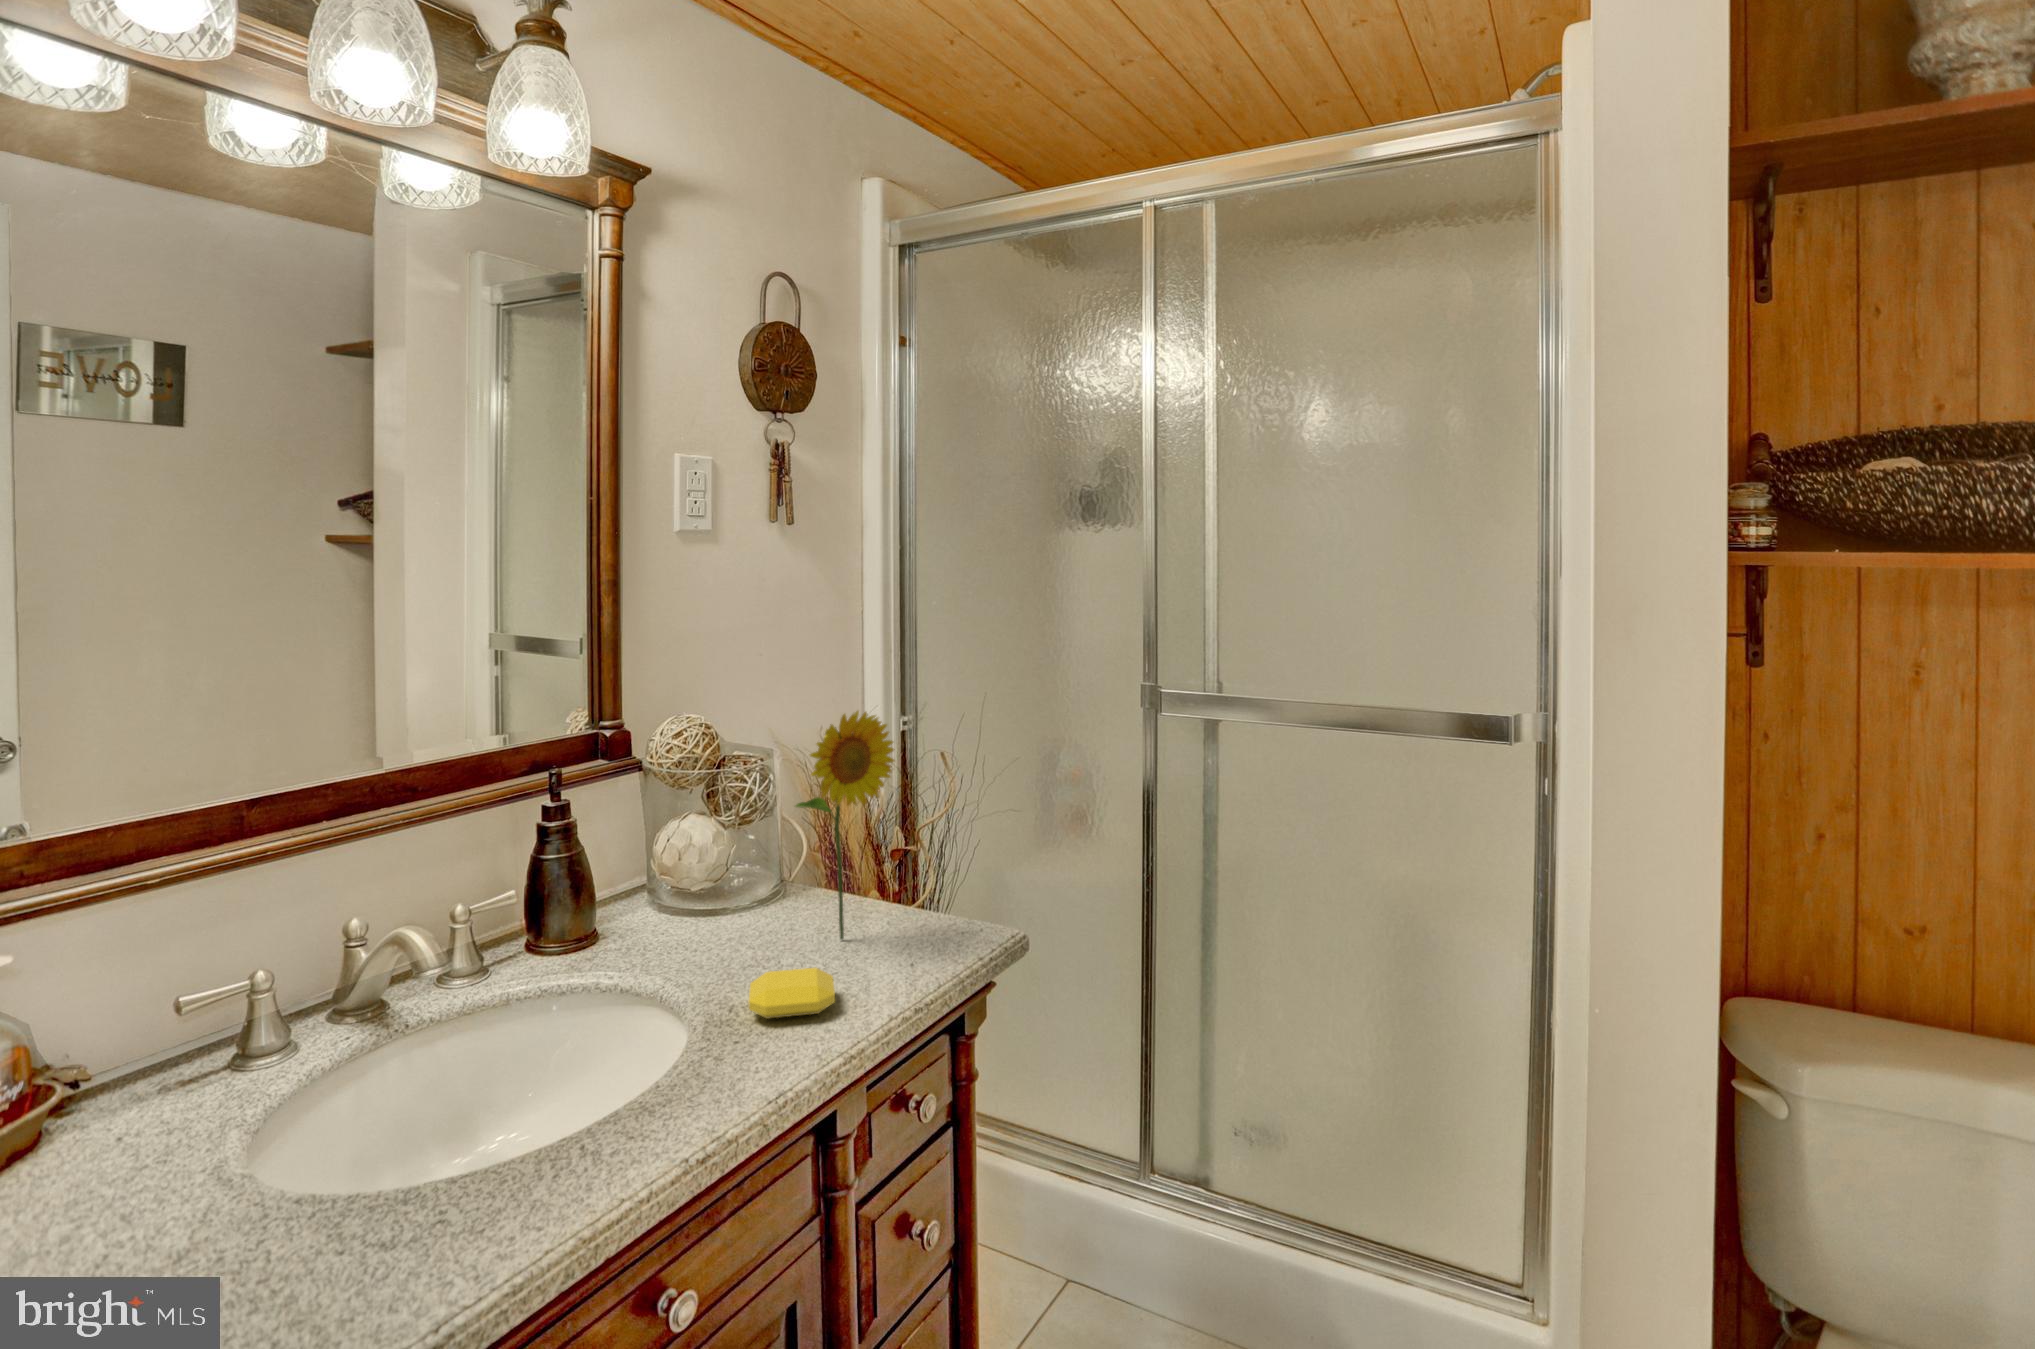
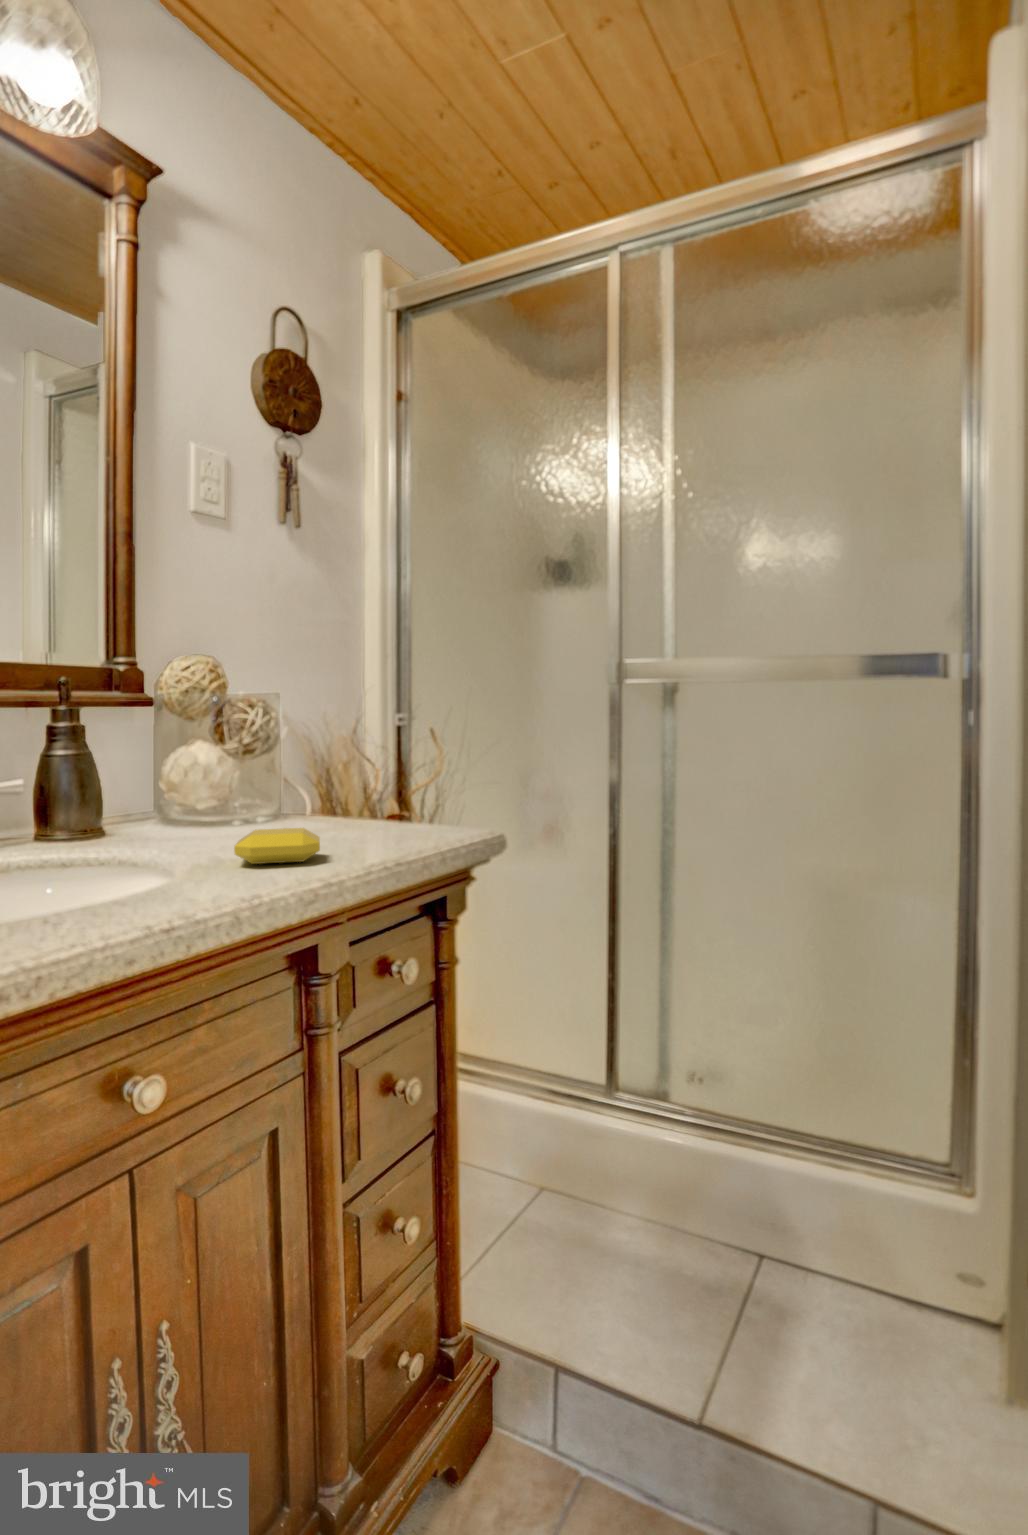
flower: present [796,711,894,940] -> none [288,611,383,834]

